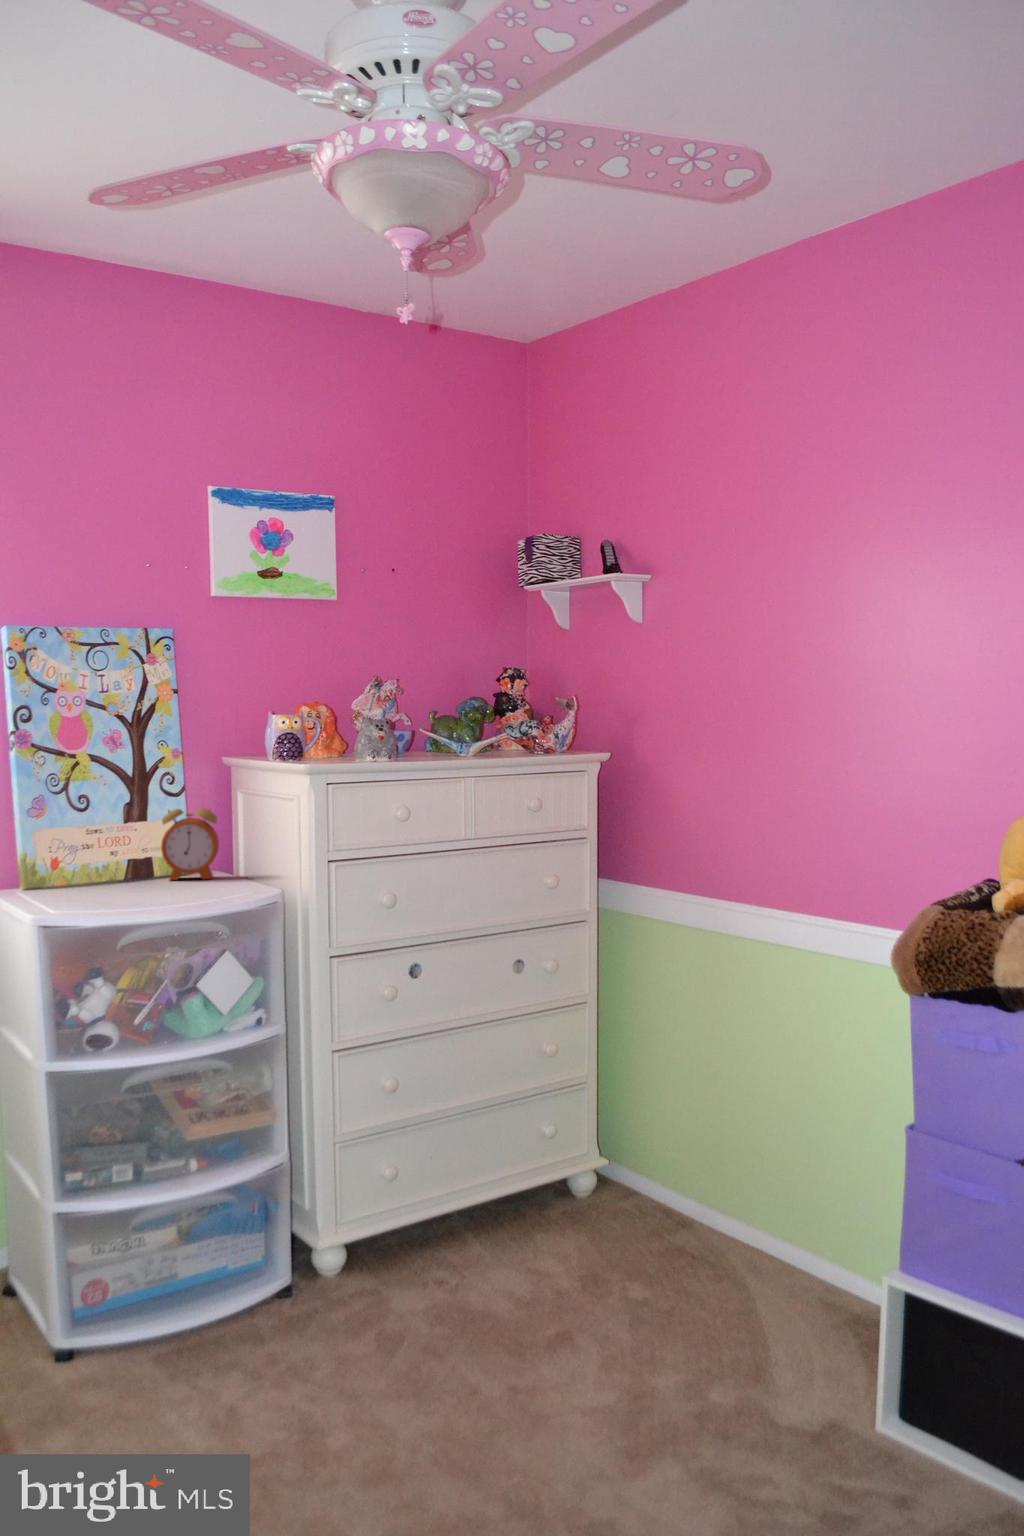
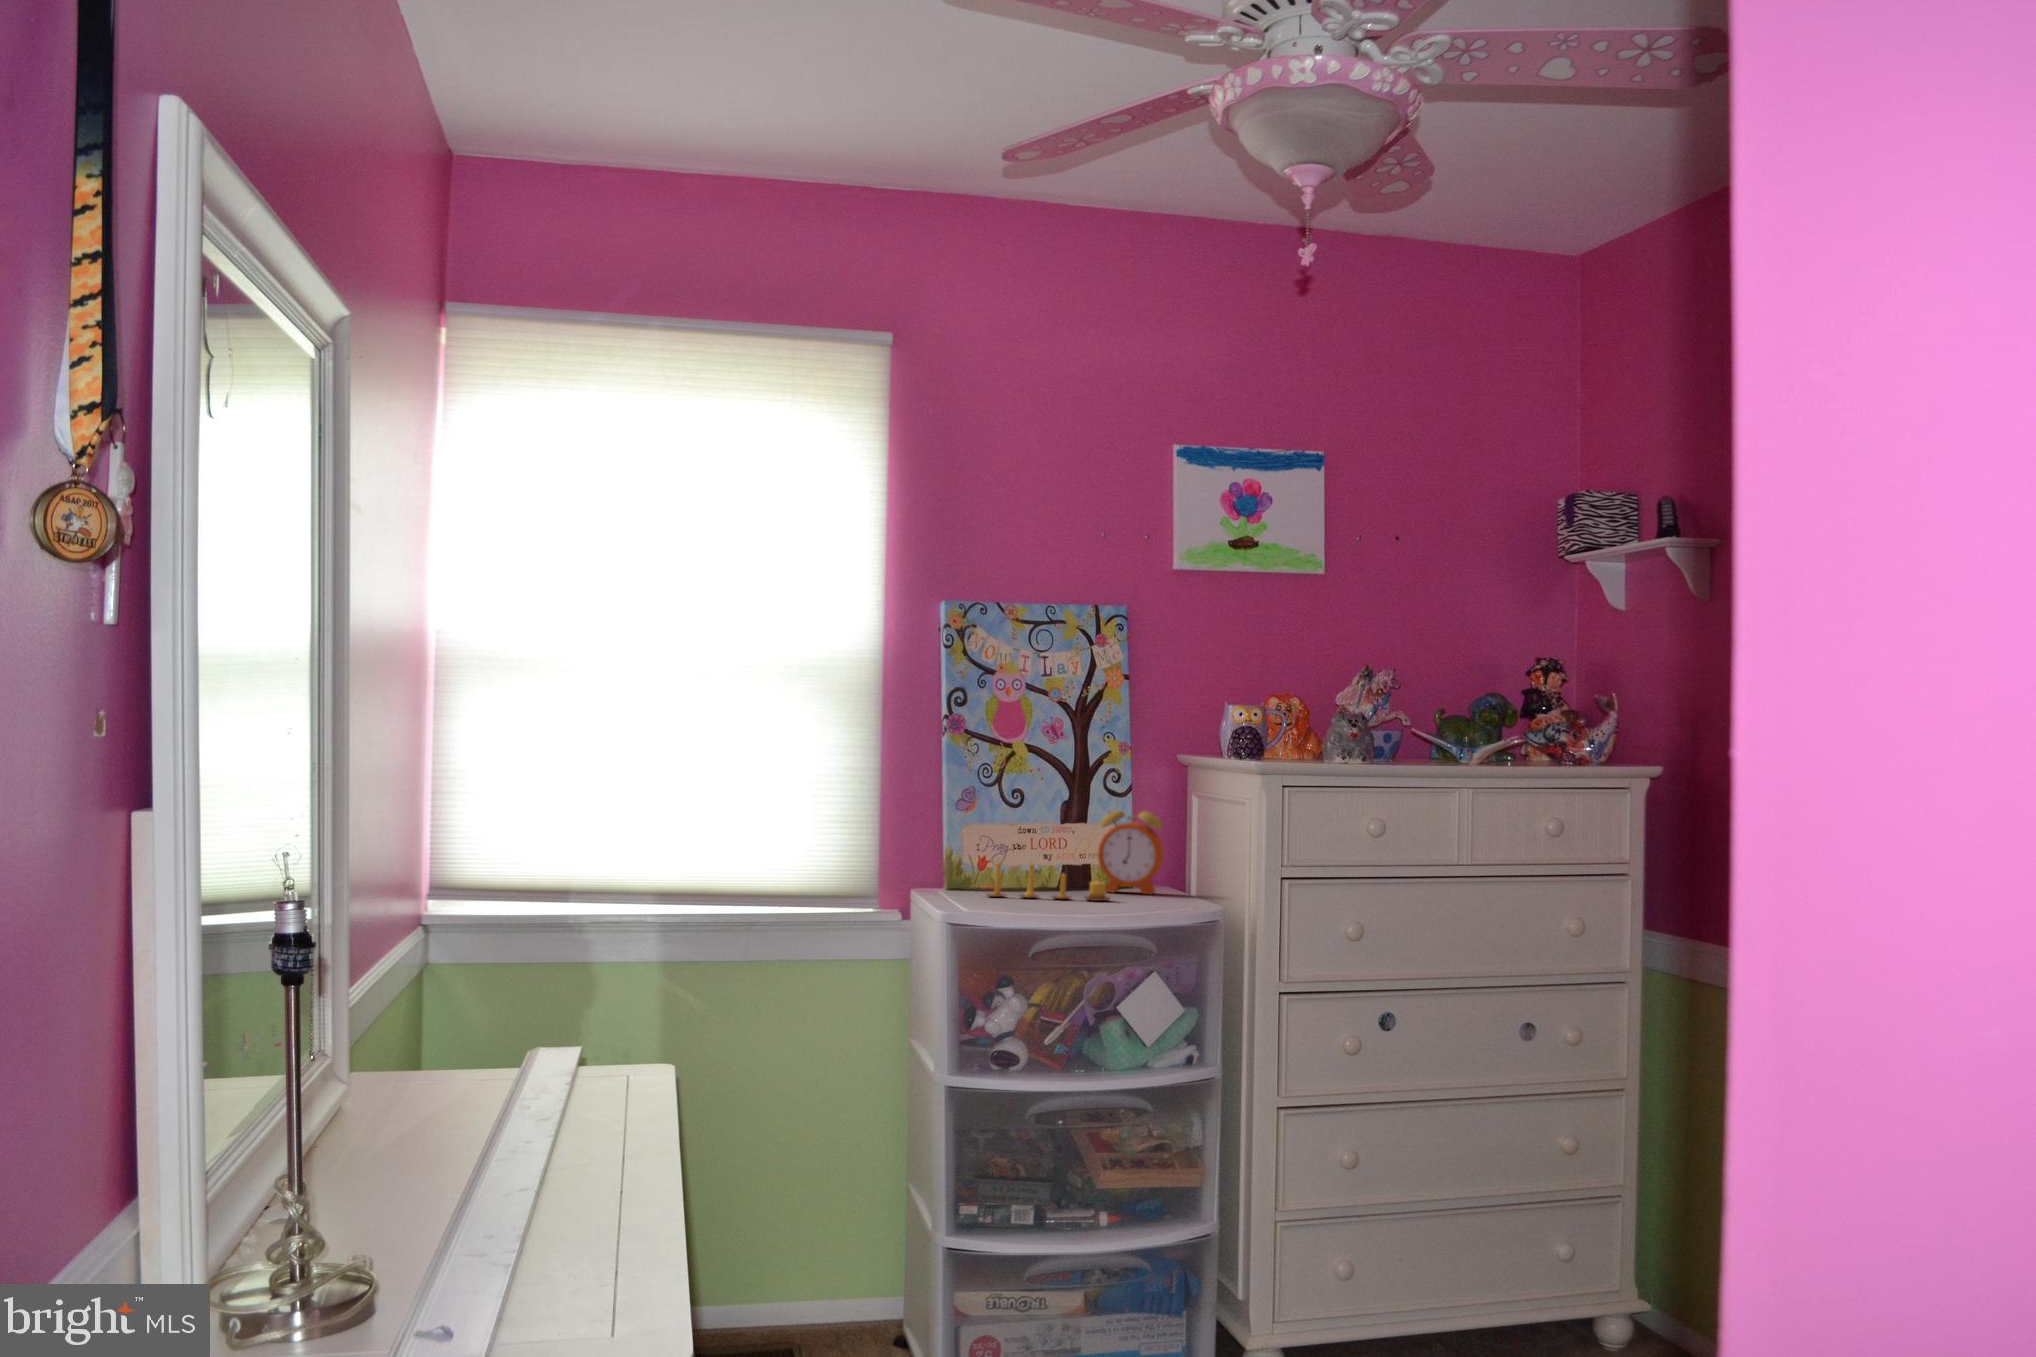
candle: none [64,862,182,898] -> present [987,862,1110,901]

